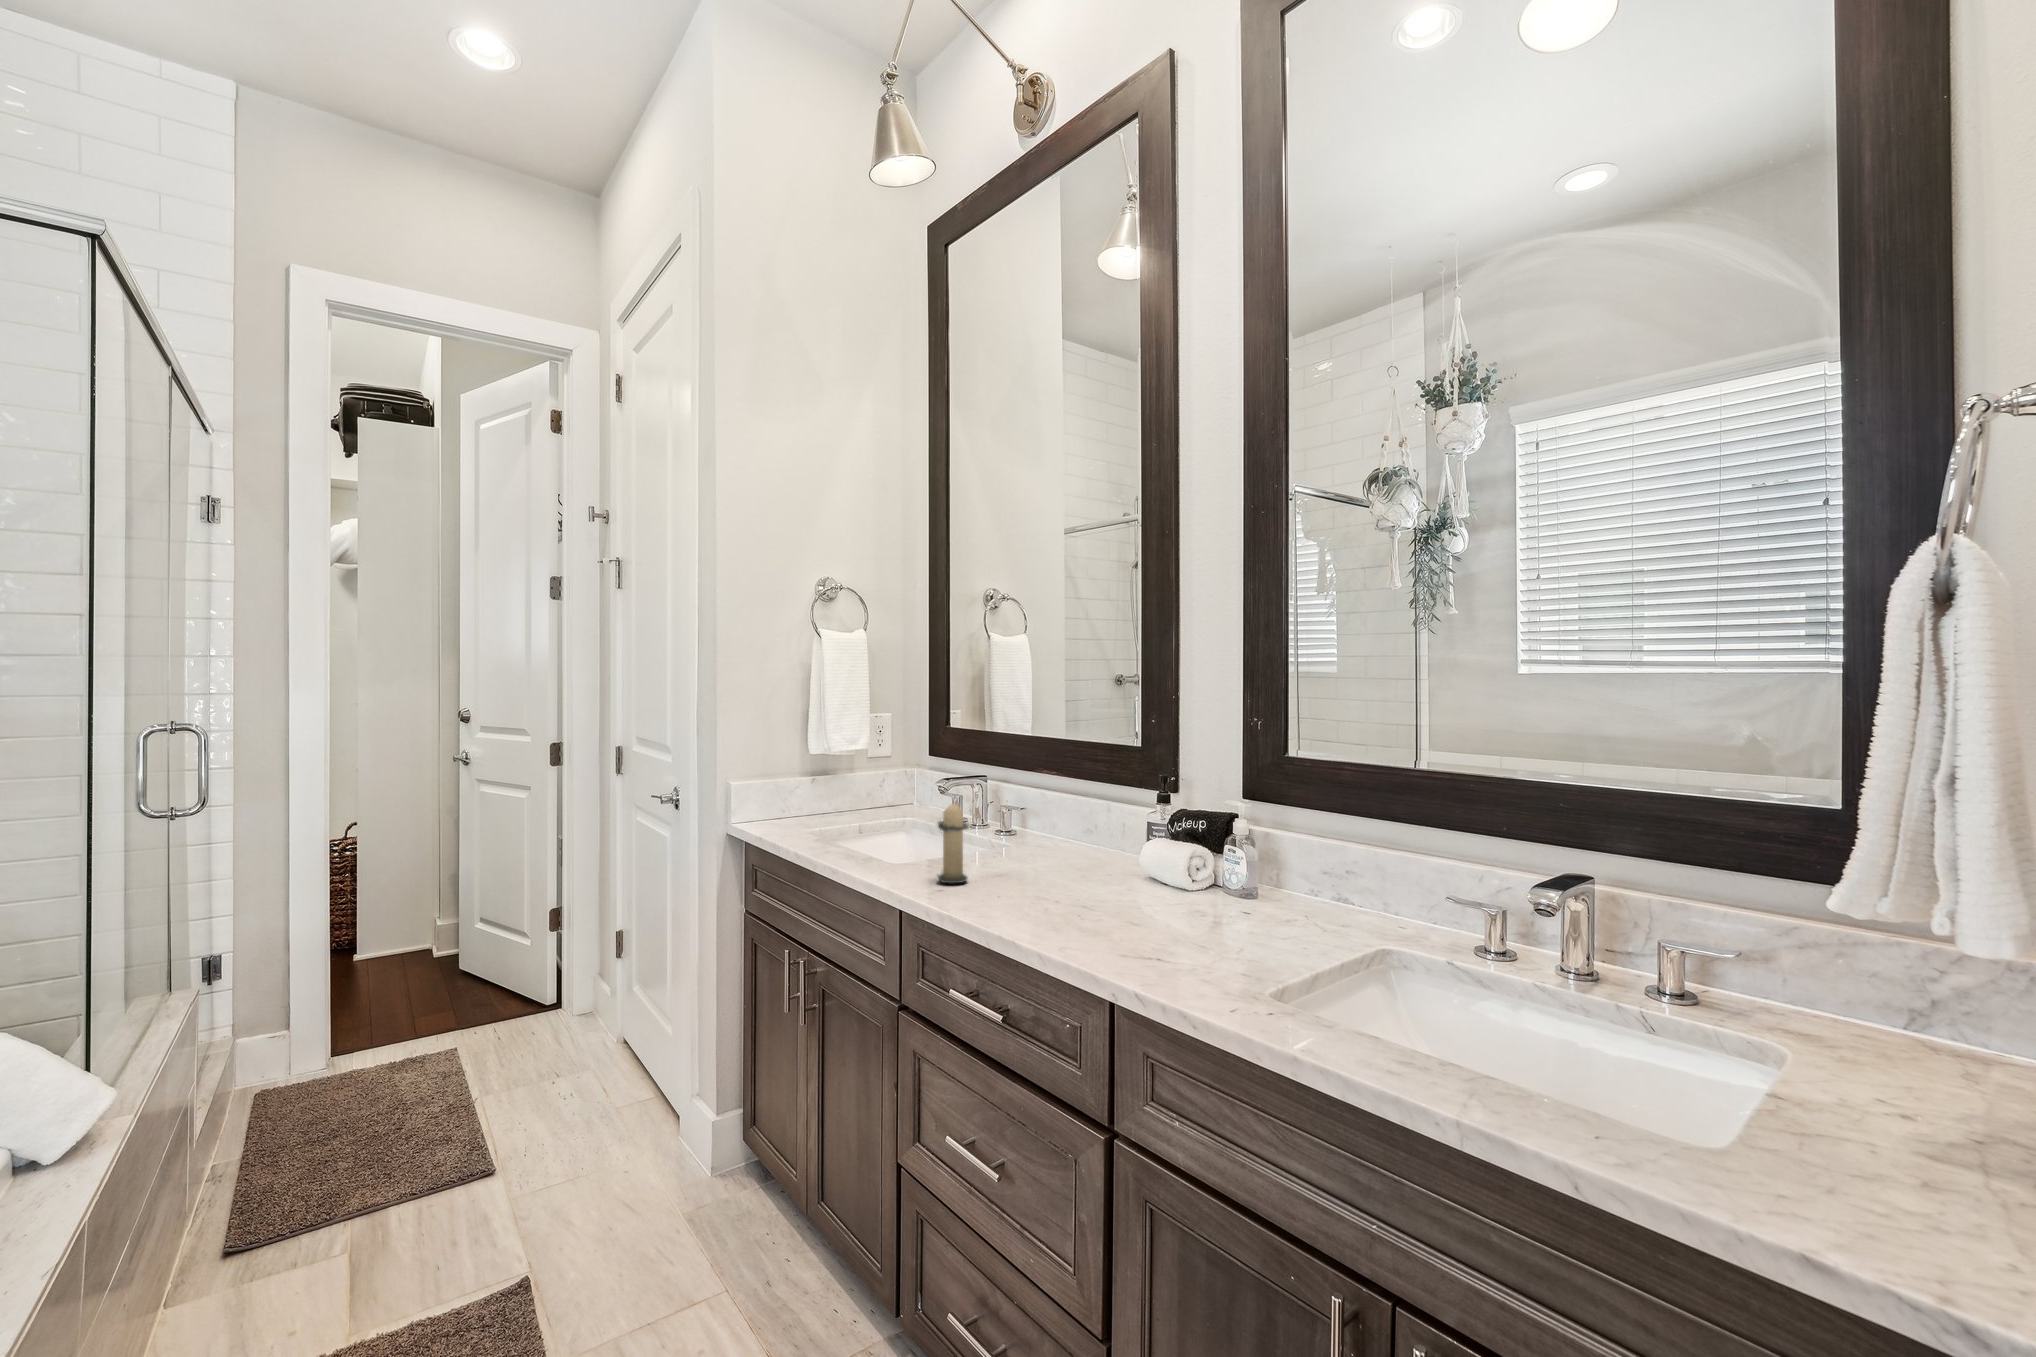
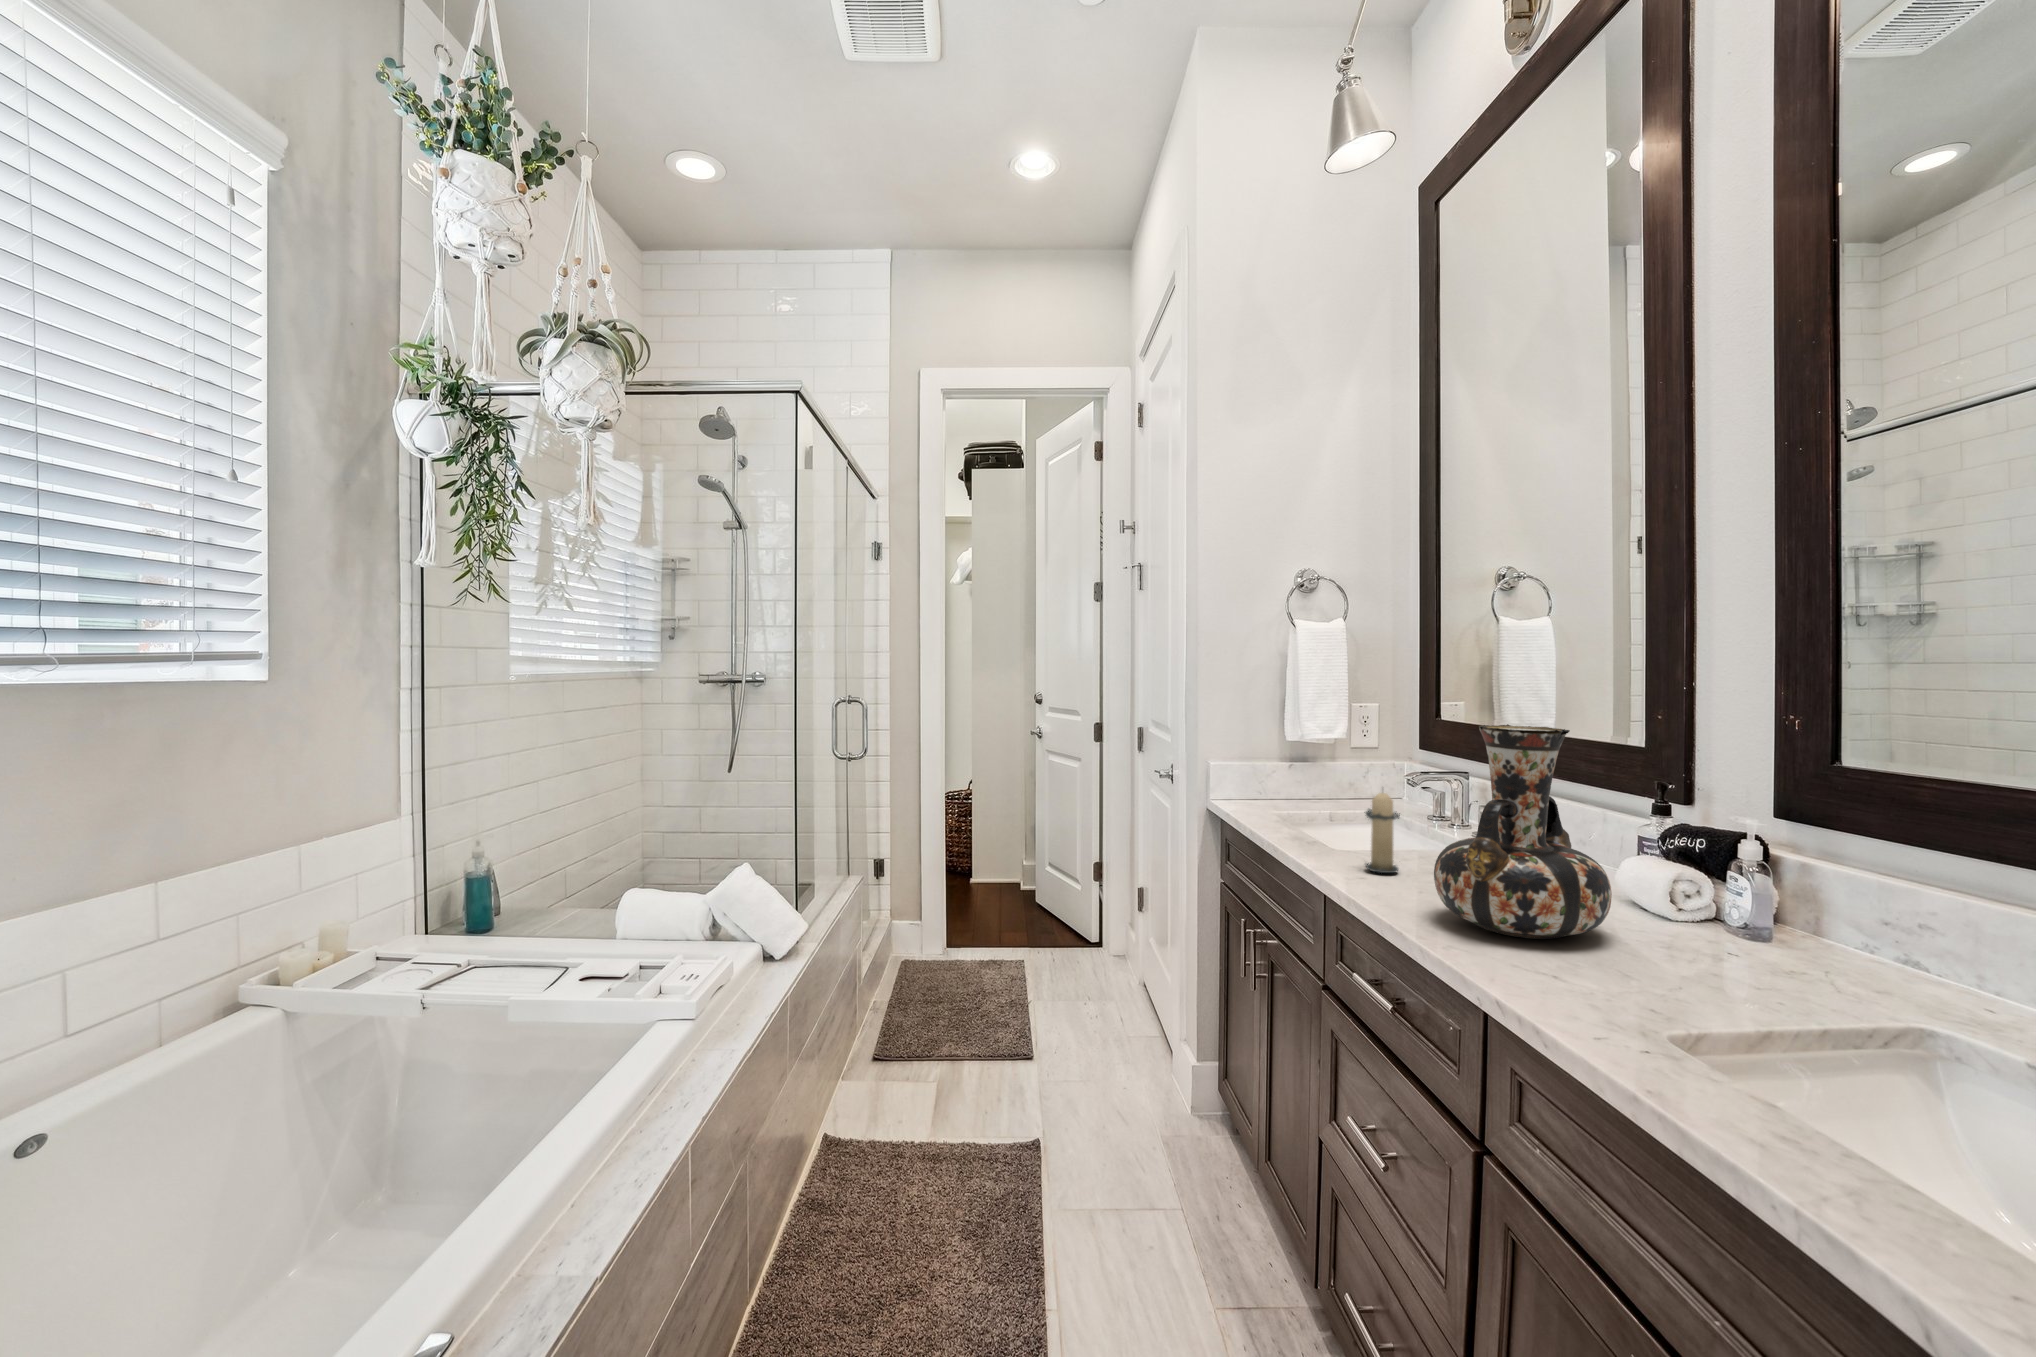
decorative vase: none [1029,734,1167,927] -> present [1434,724,1612,939]

